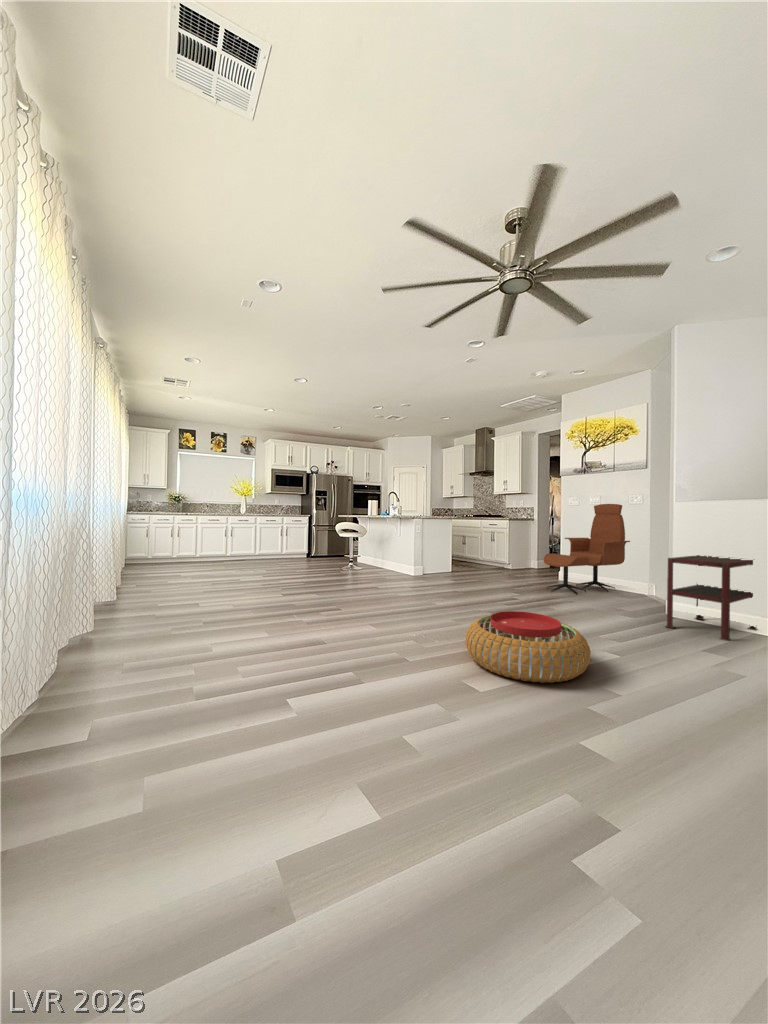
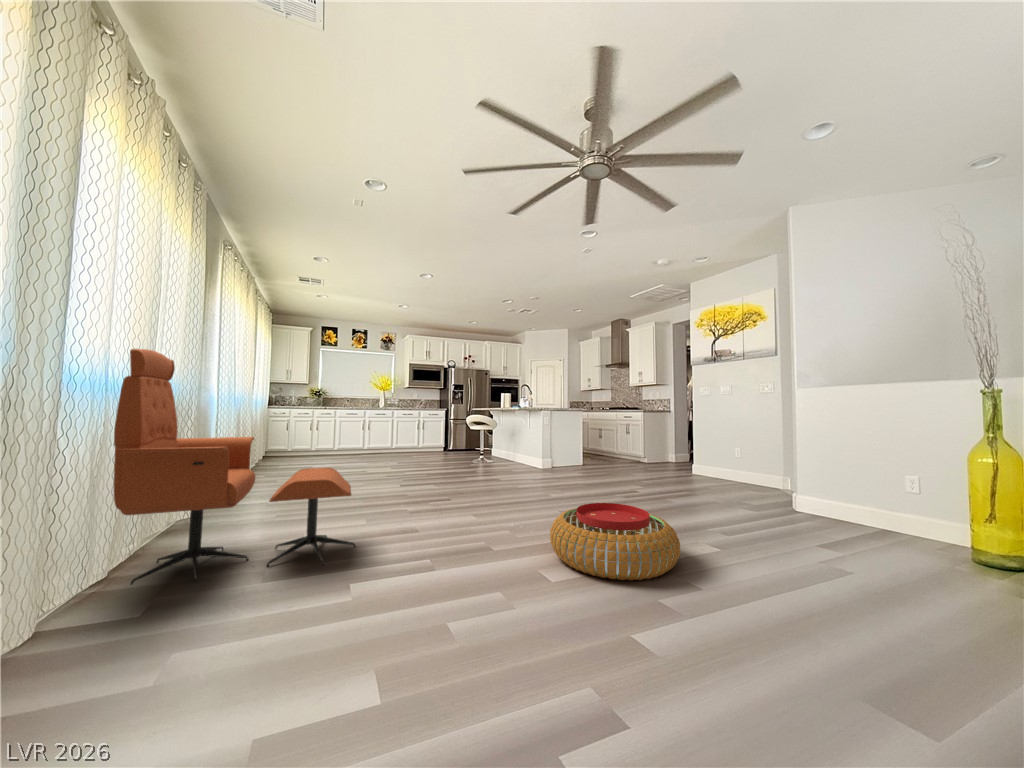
lounge chair: present [544,504,630,595] -> present [114,349,355,585]
side table: present [666,555,758,641] -> none [789,446,898,541]

